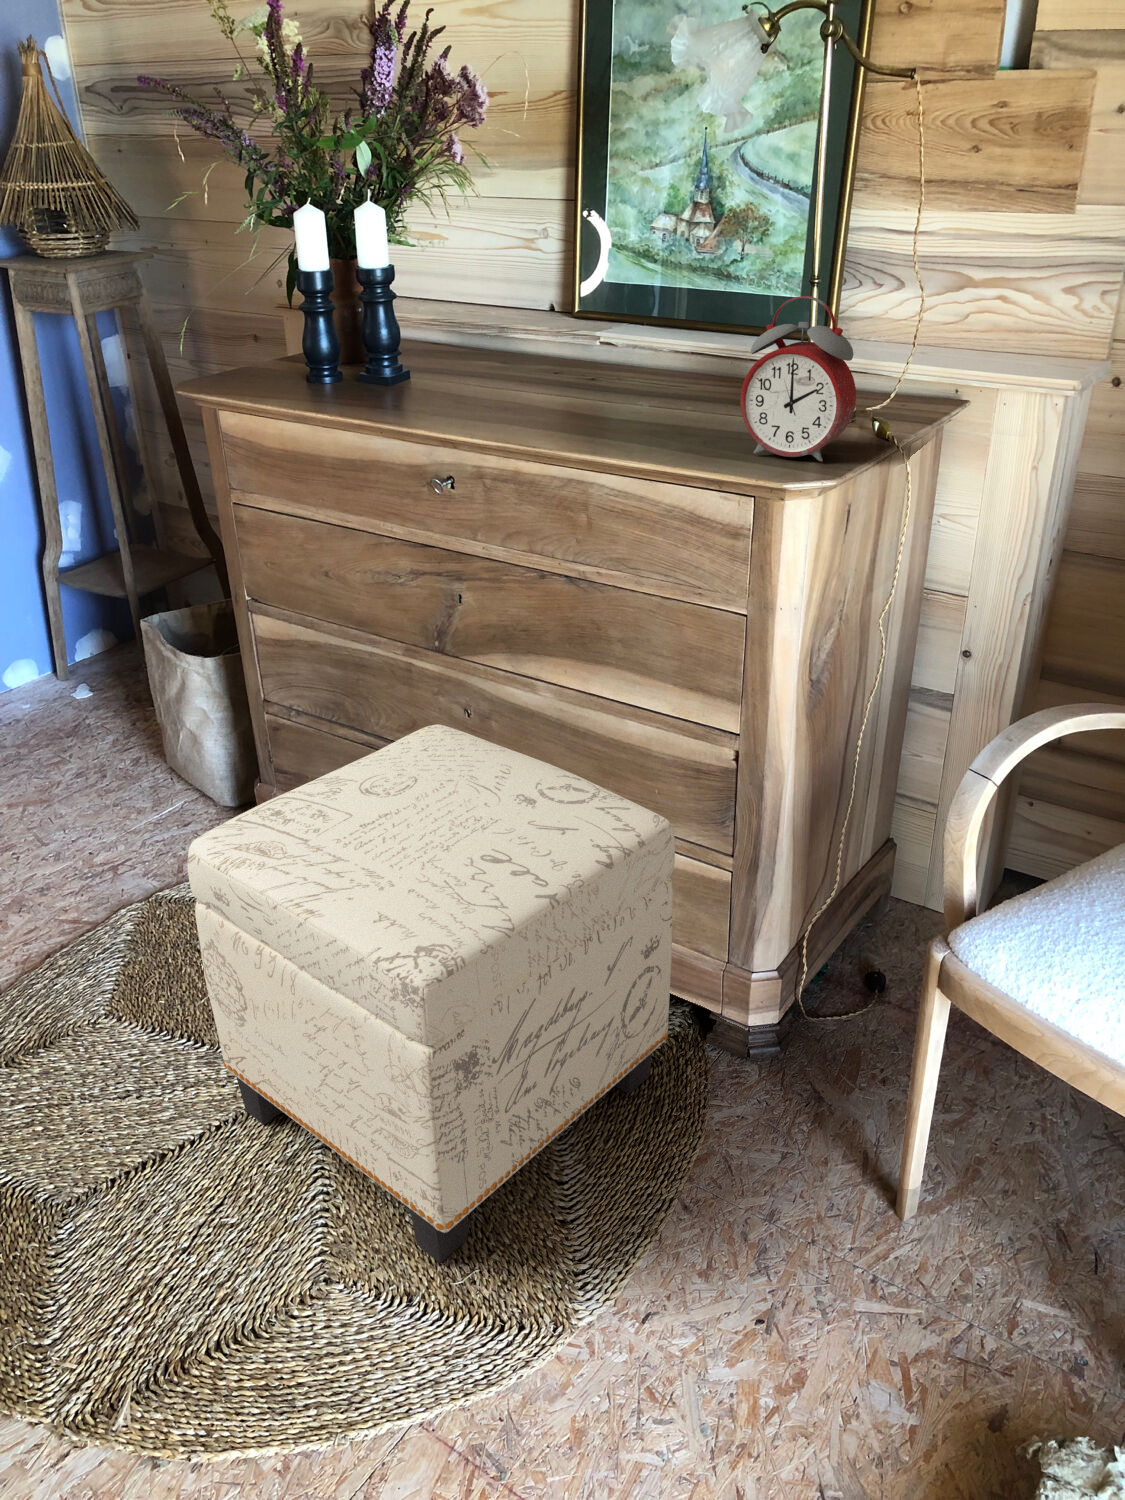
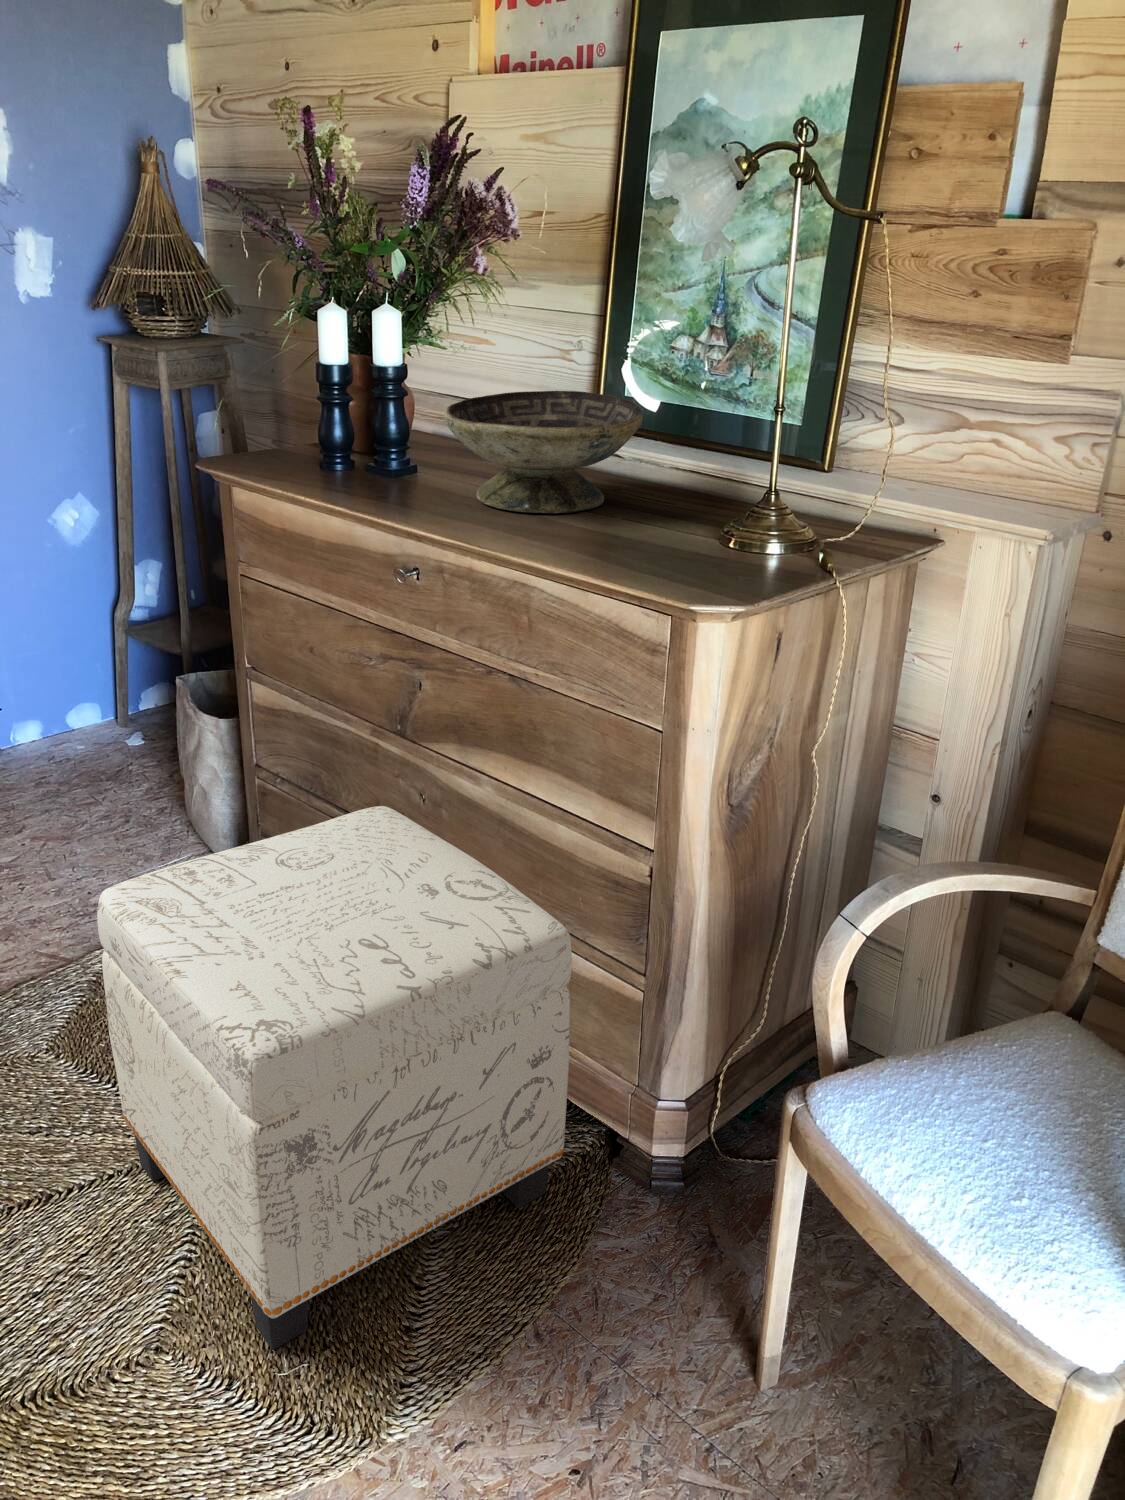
decorative bowl: none [457,284,659,411] -> present [444,391,642,513]
alarm clock: present [740,296,856,461] -> none [674,419,787,584]

